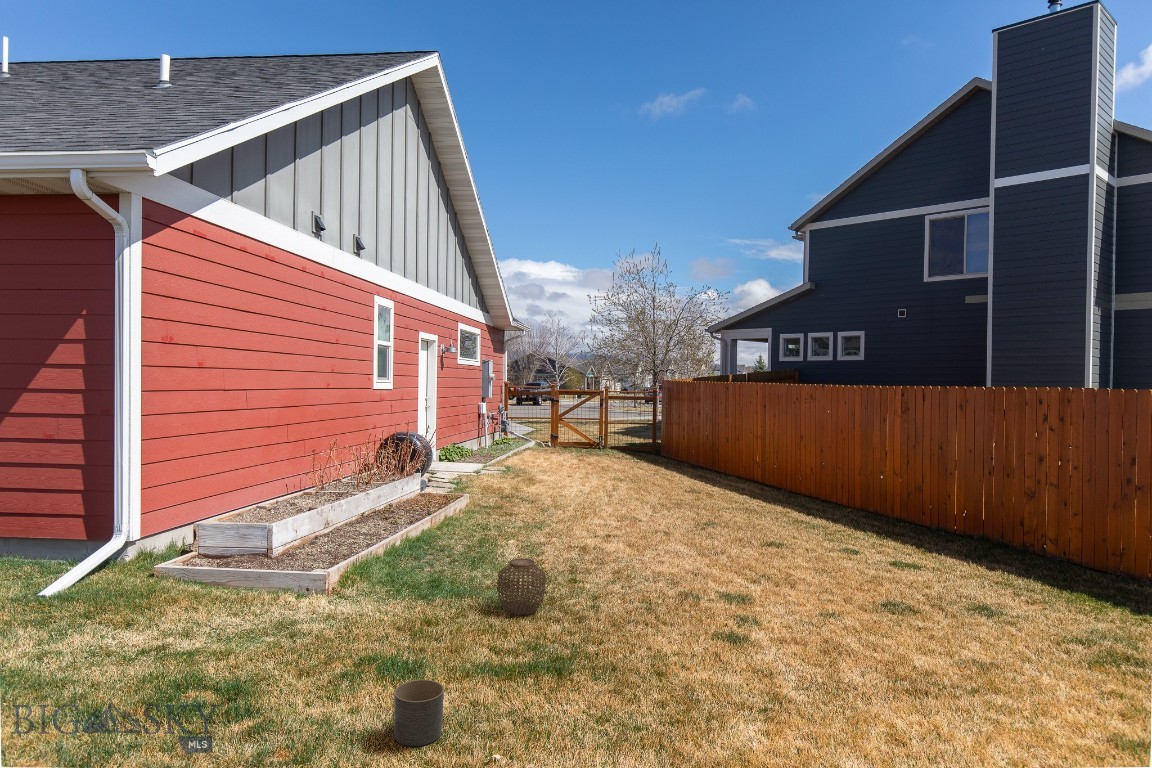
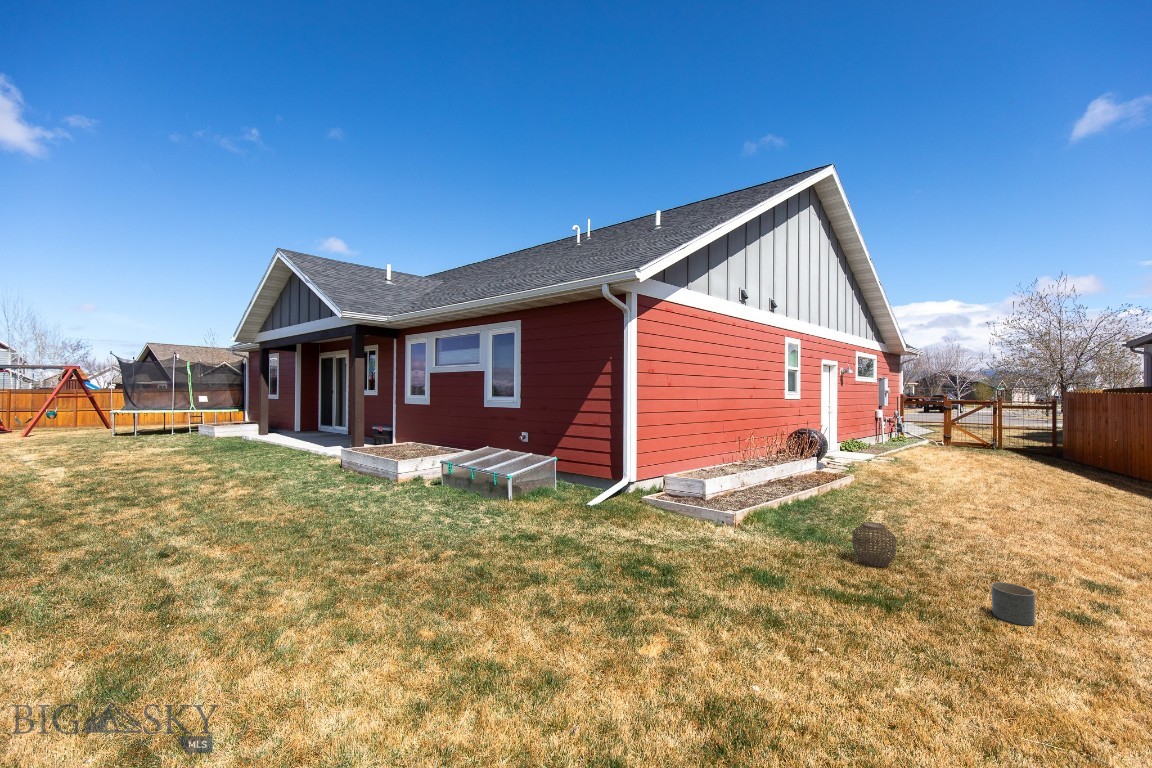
planter: present [394,680,444,746] -> present [991,582,1035,625]

